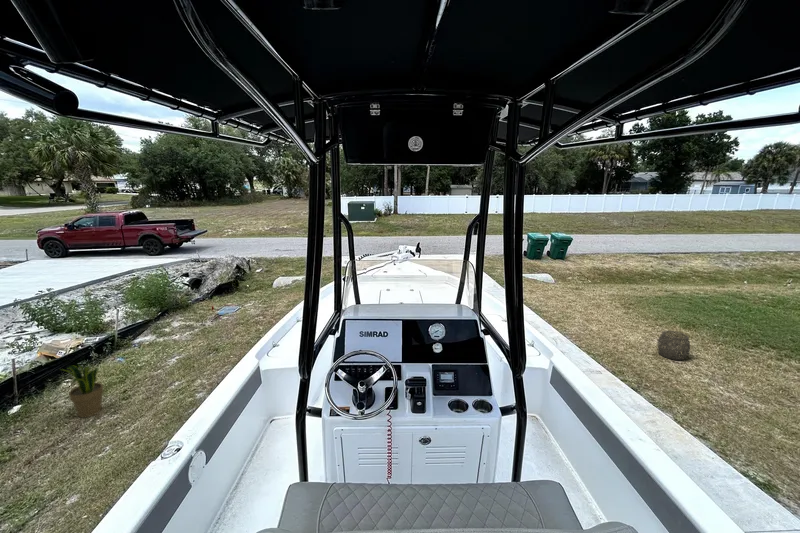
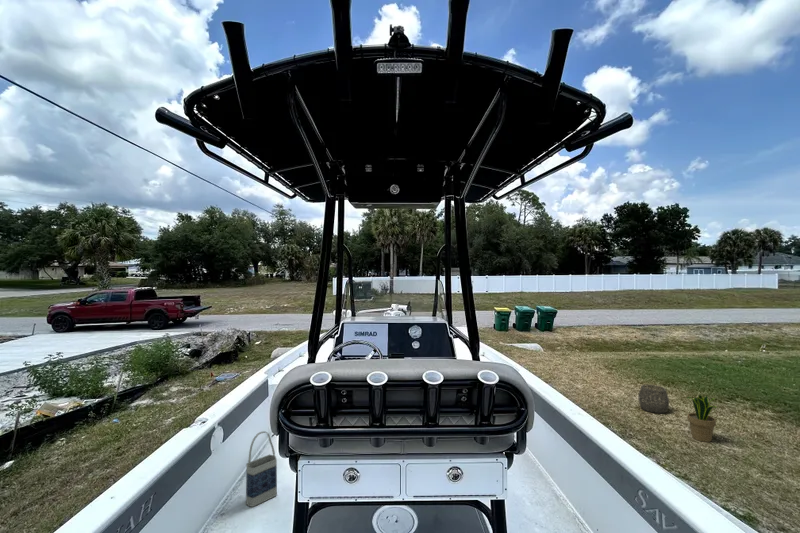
potted plant: present [66,365,103,417] -> present [687,395,716,442]
bag: none [245,417,281,493] -> present [246,431,277,507]

